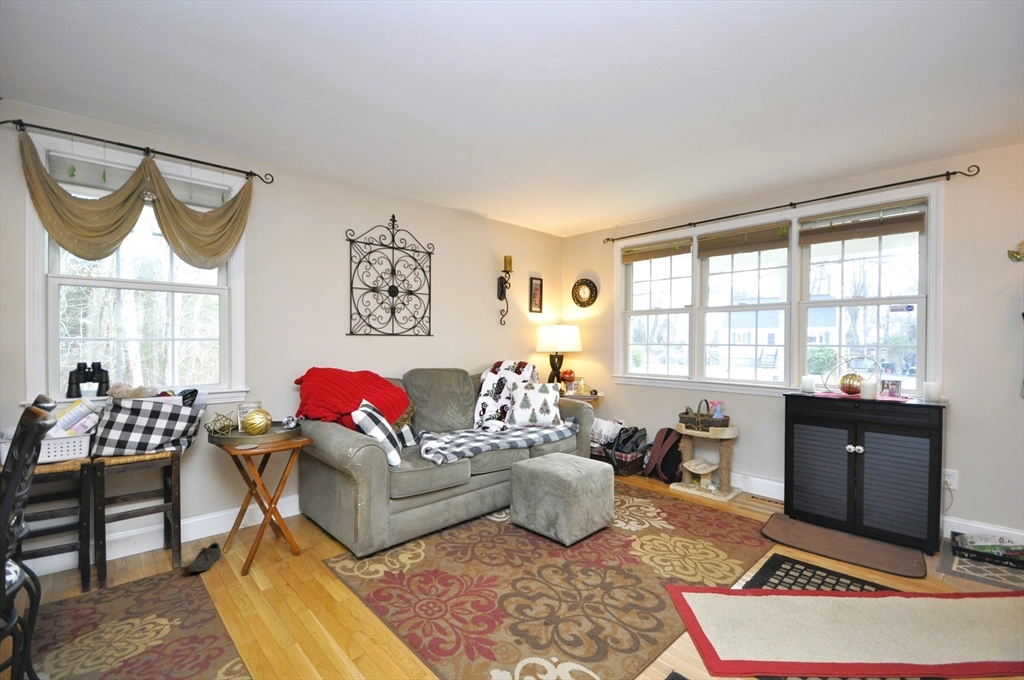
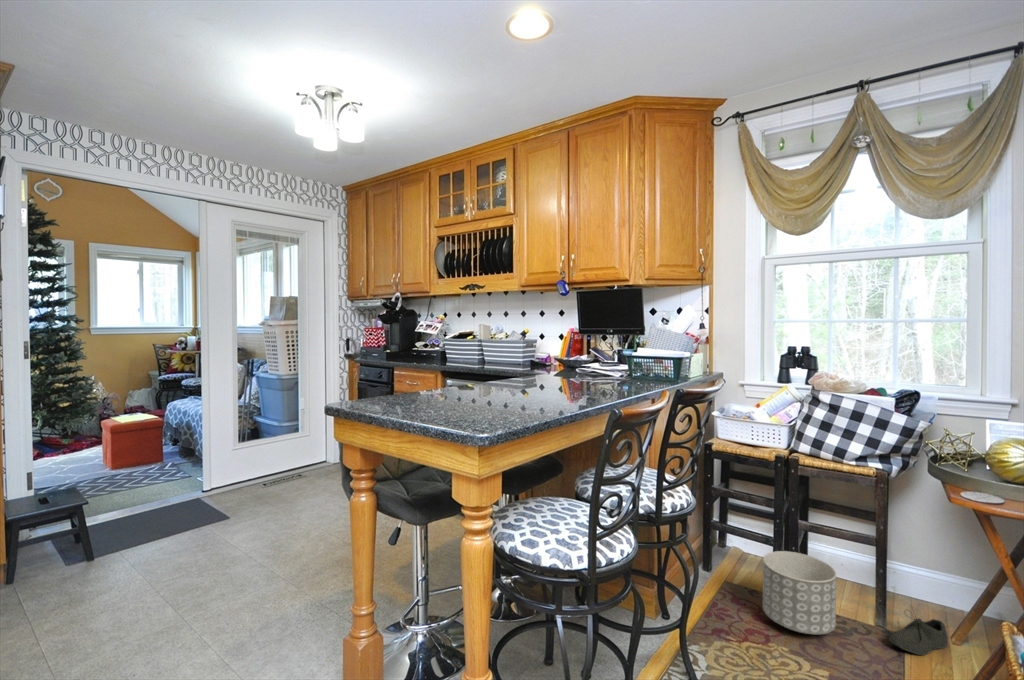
planter: none [79,538,150,608] -> present [763,551,836,635]

